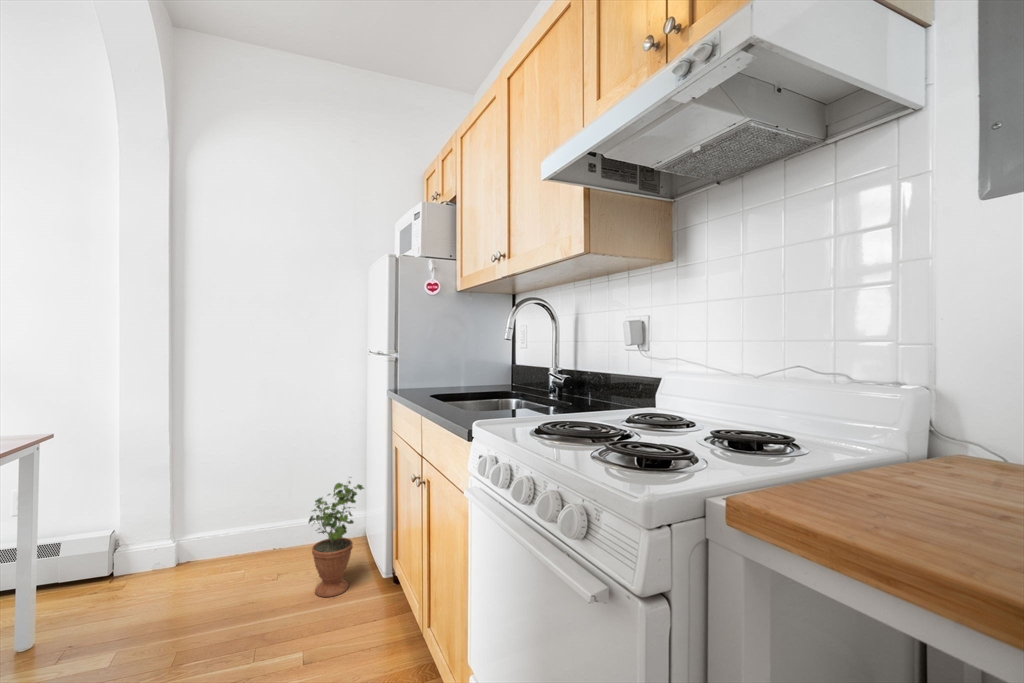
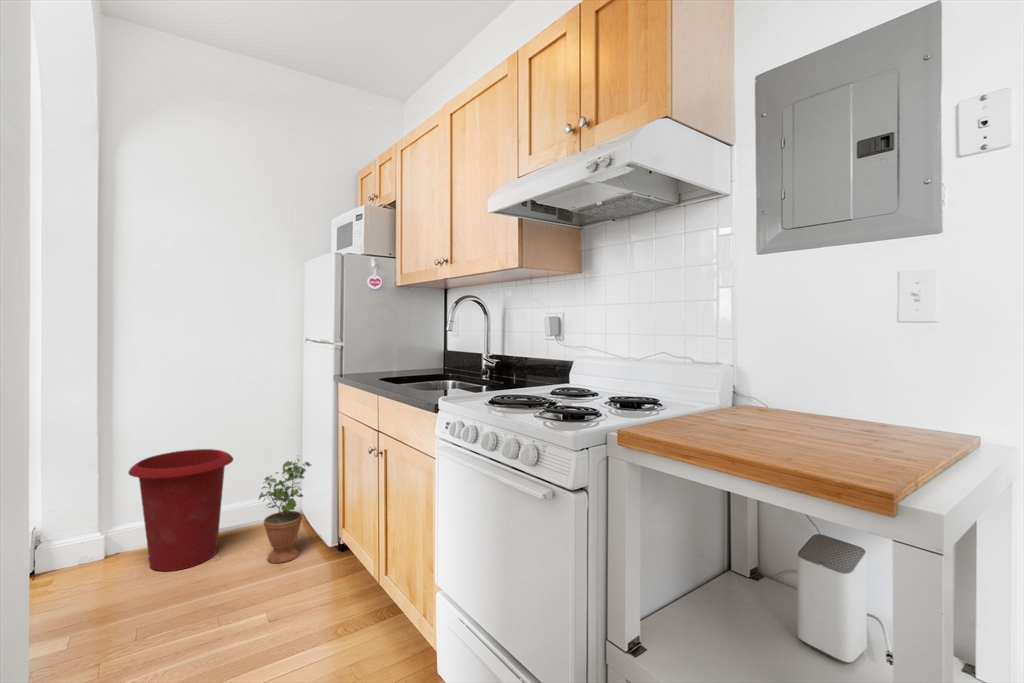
waste bin: none [185,464,290,594] -> present [128,449,233,571]

